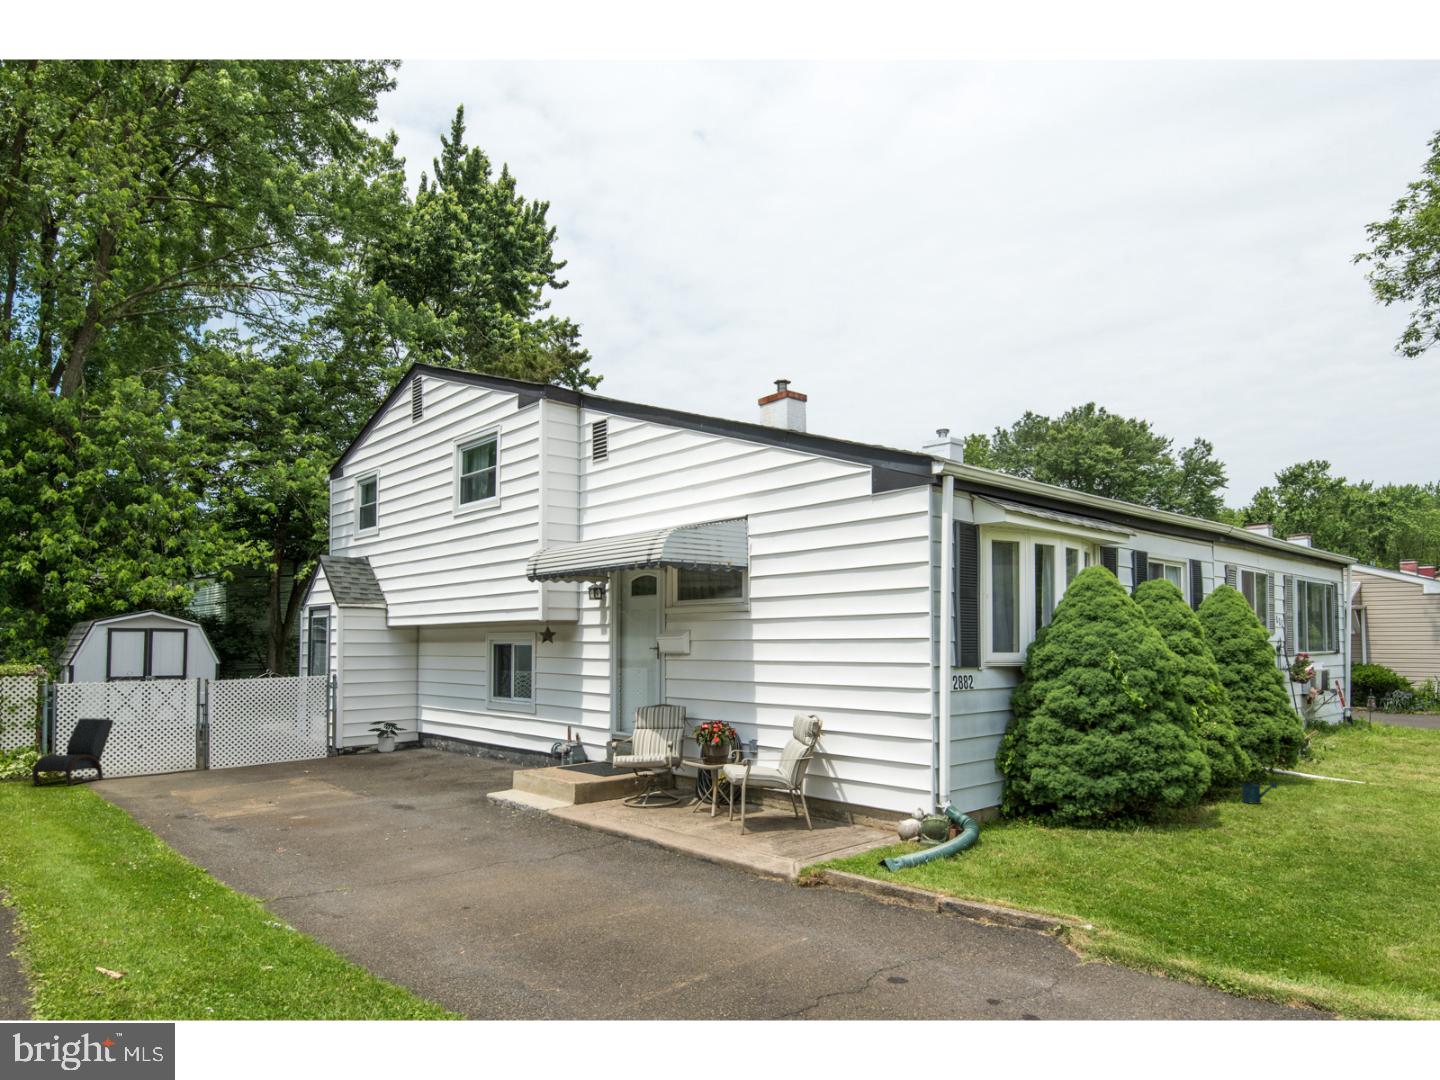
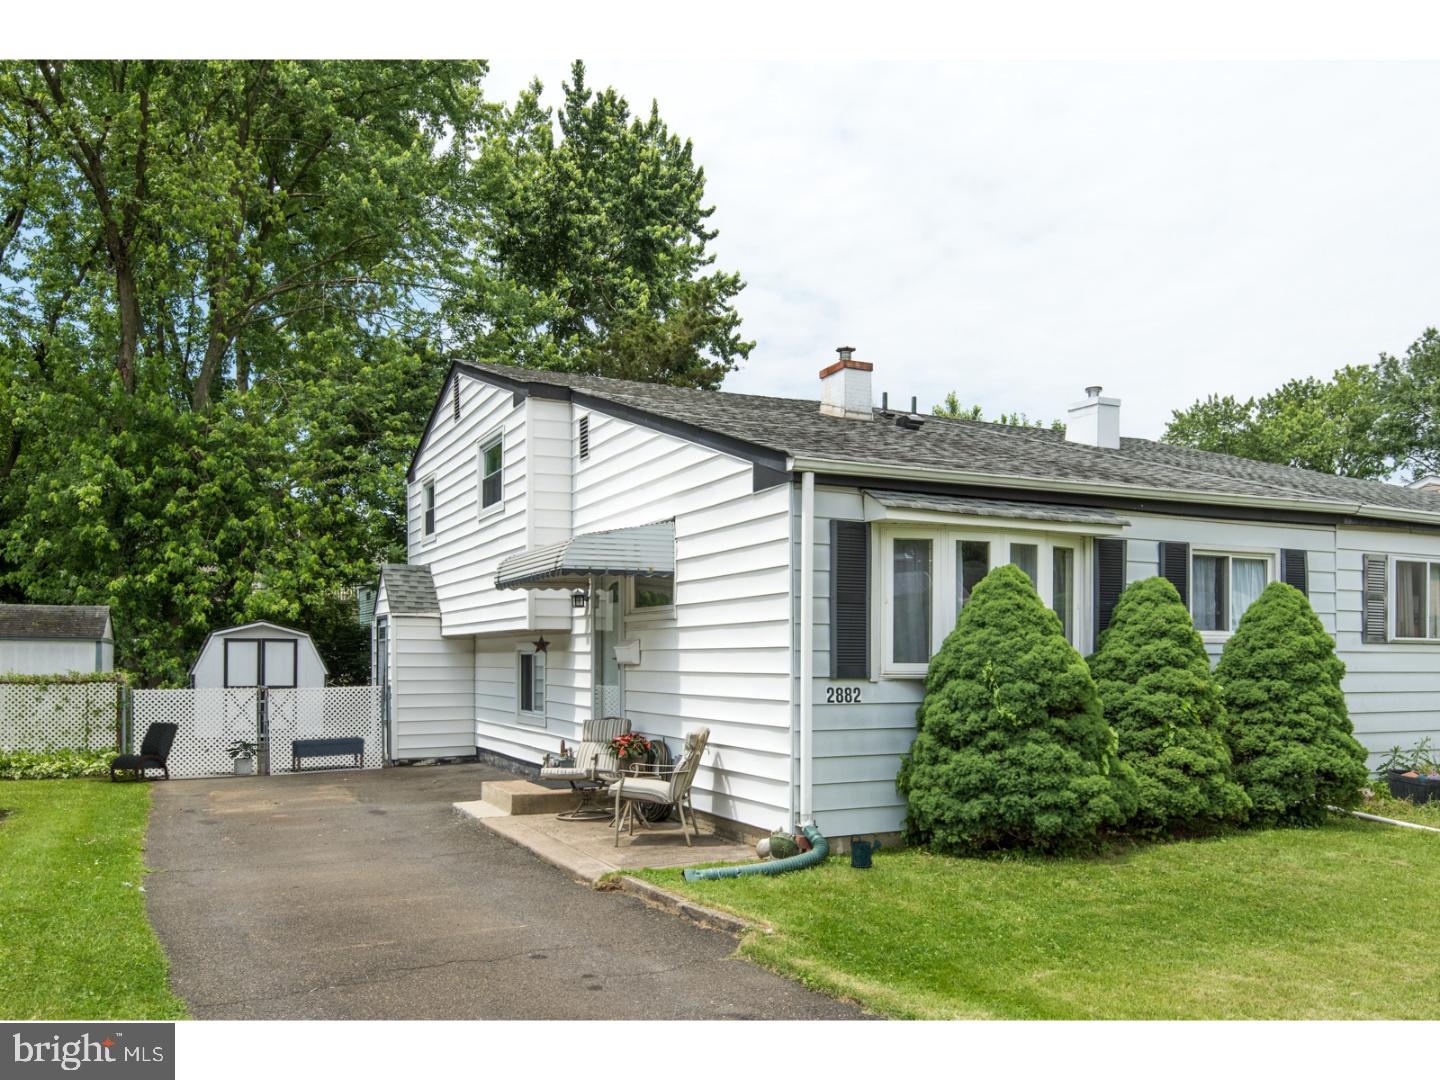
potted plant: present [368,721,407,752] -> present [225,741,263,775]
bench: none [236,727,316,767] -> present [291,736,365,773]
watering can: present [1239,782,1277,804] -> present [850,835,882,868]

